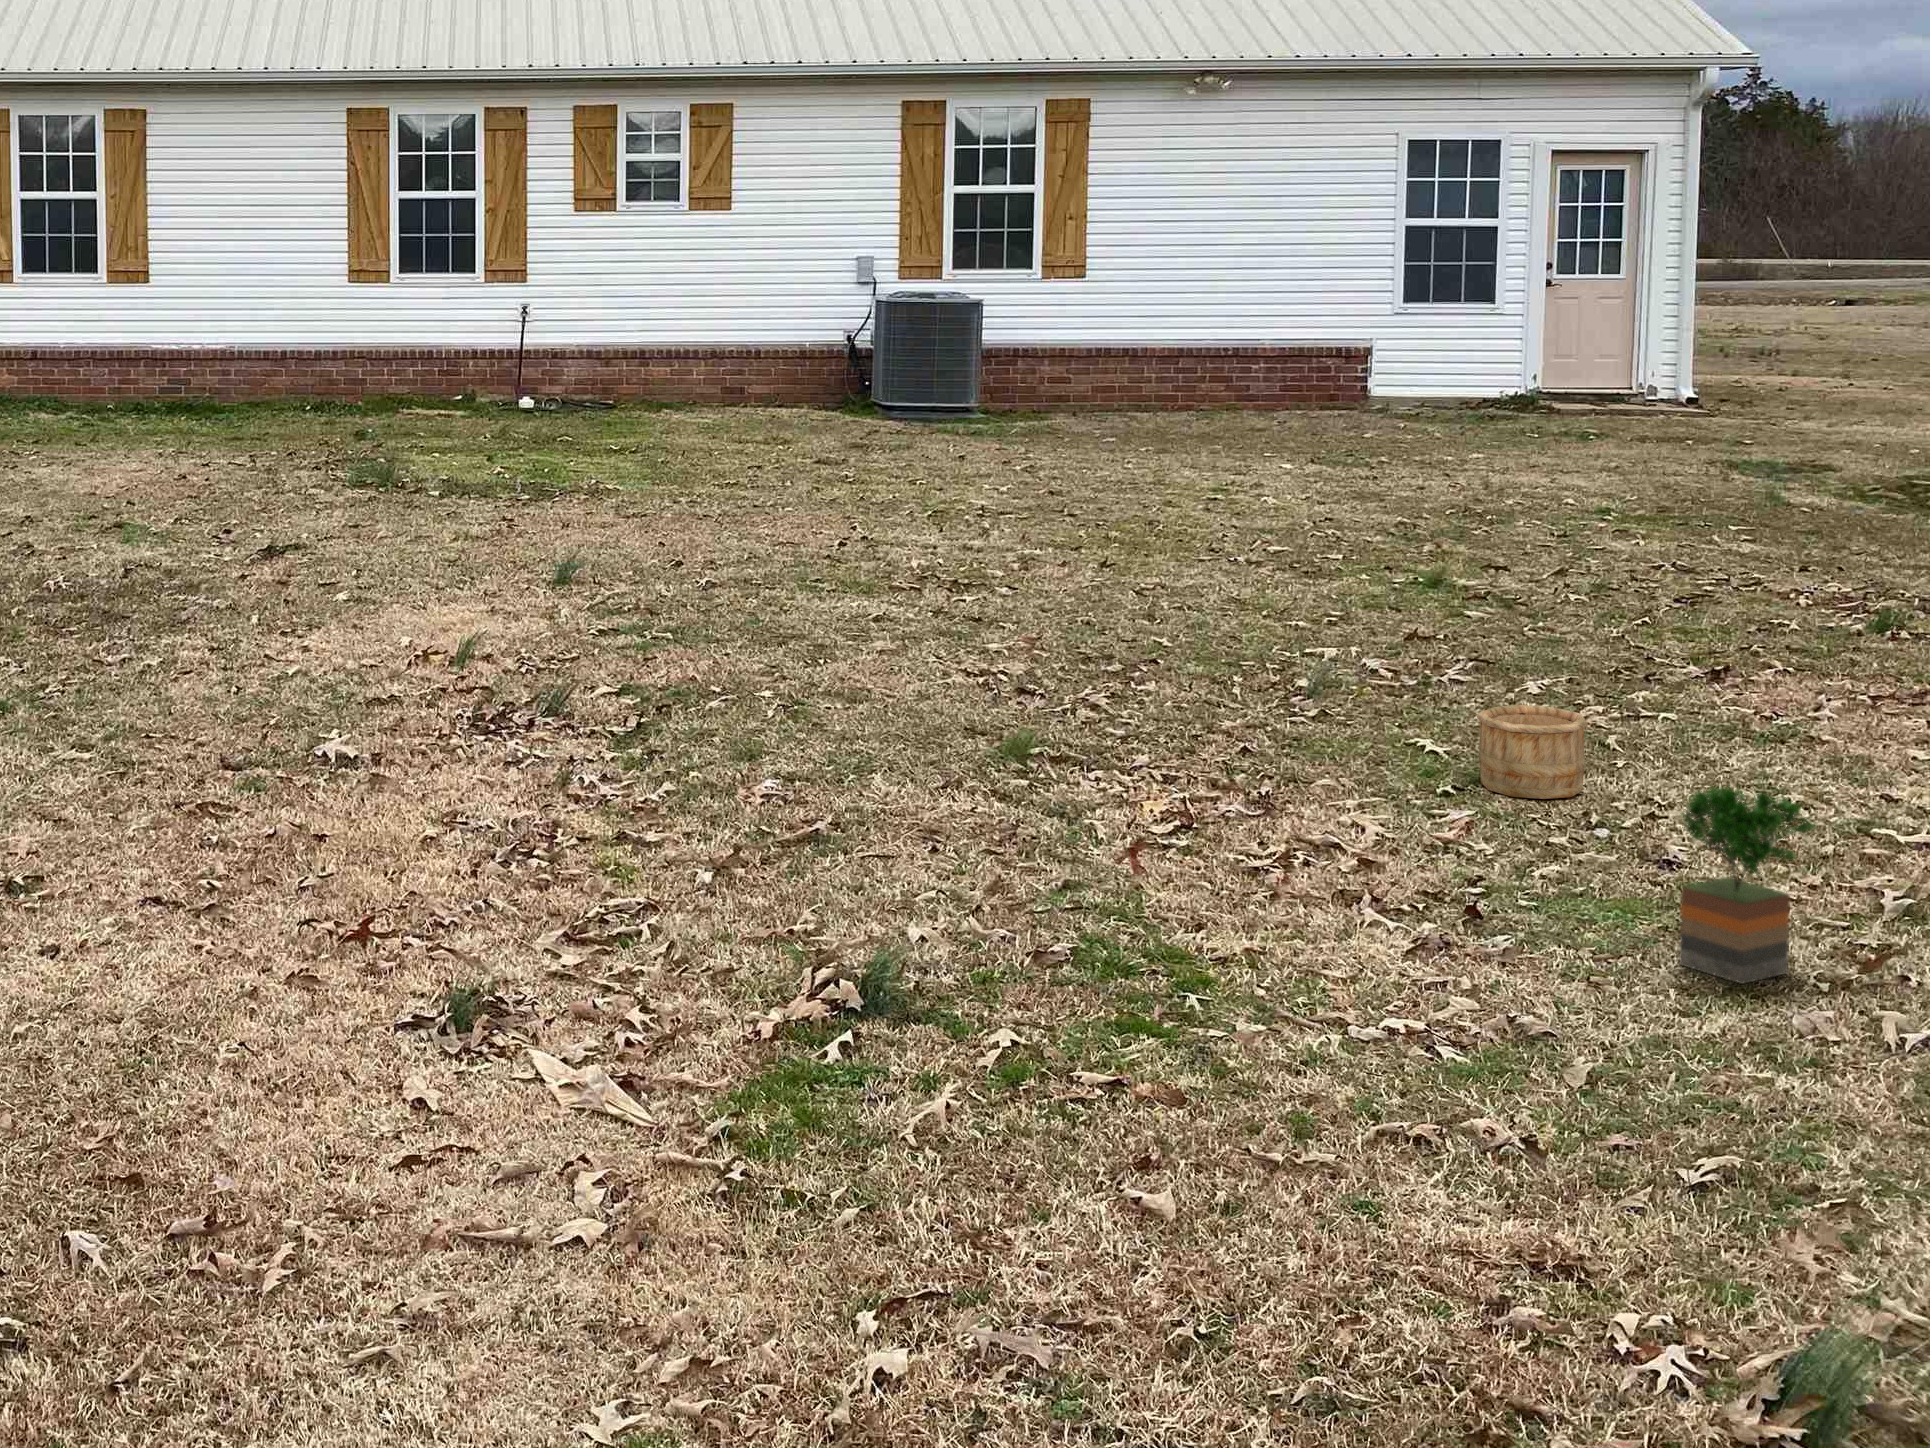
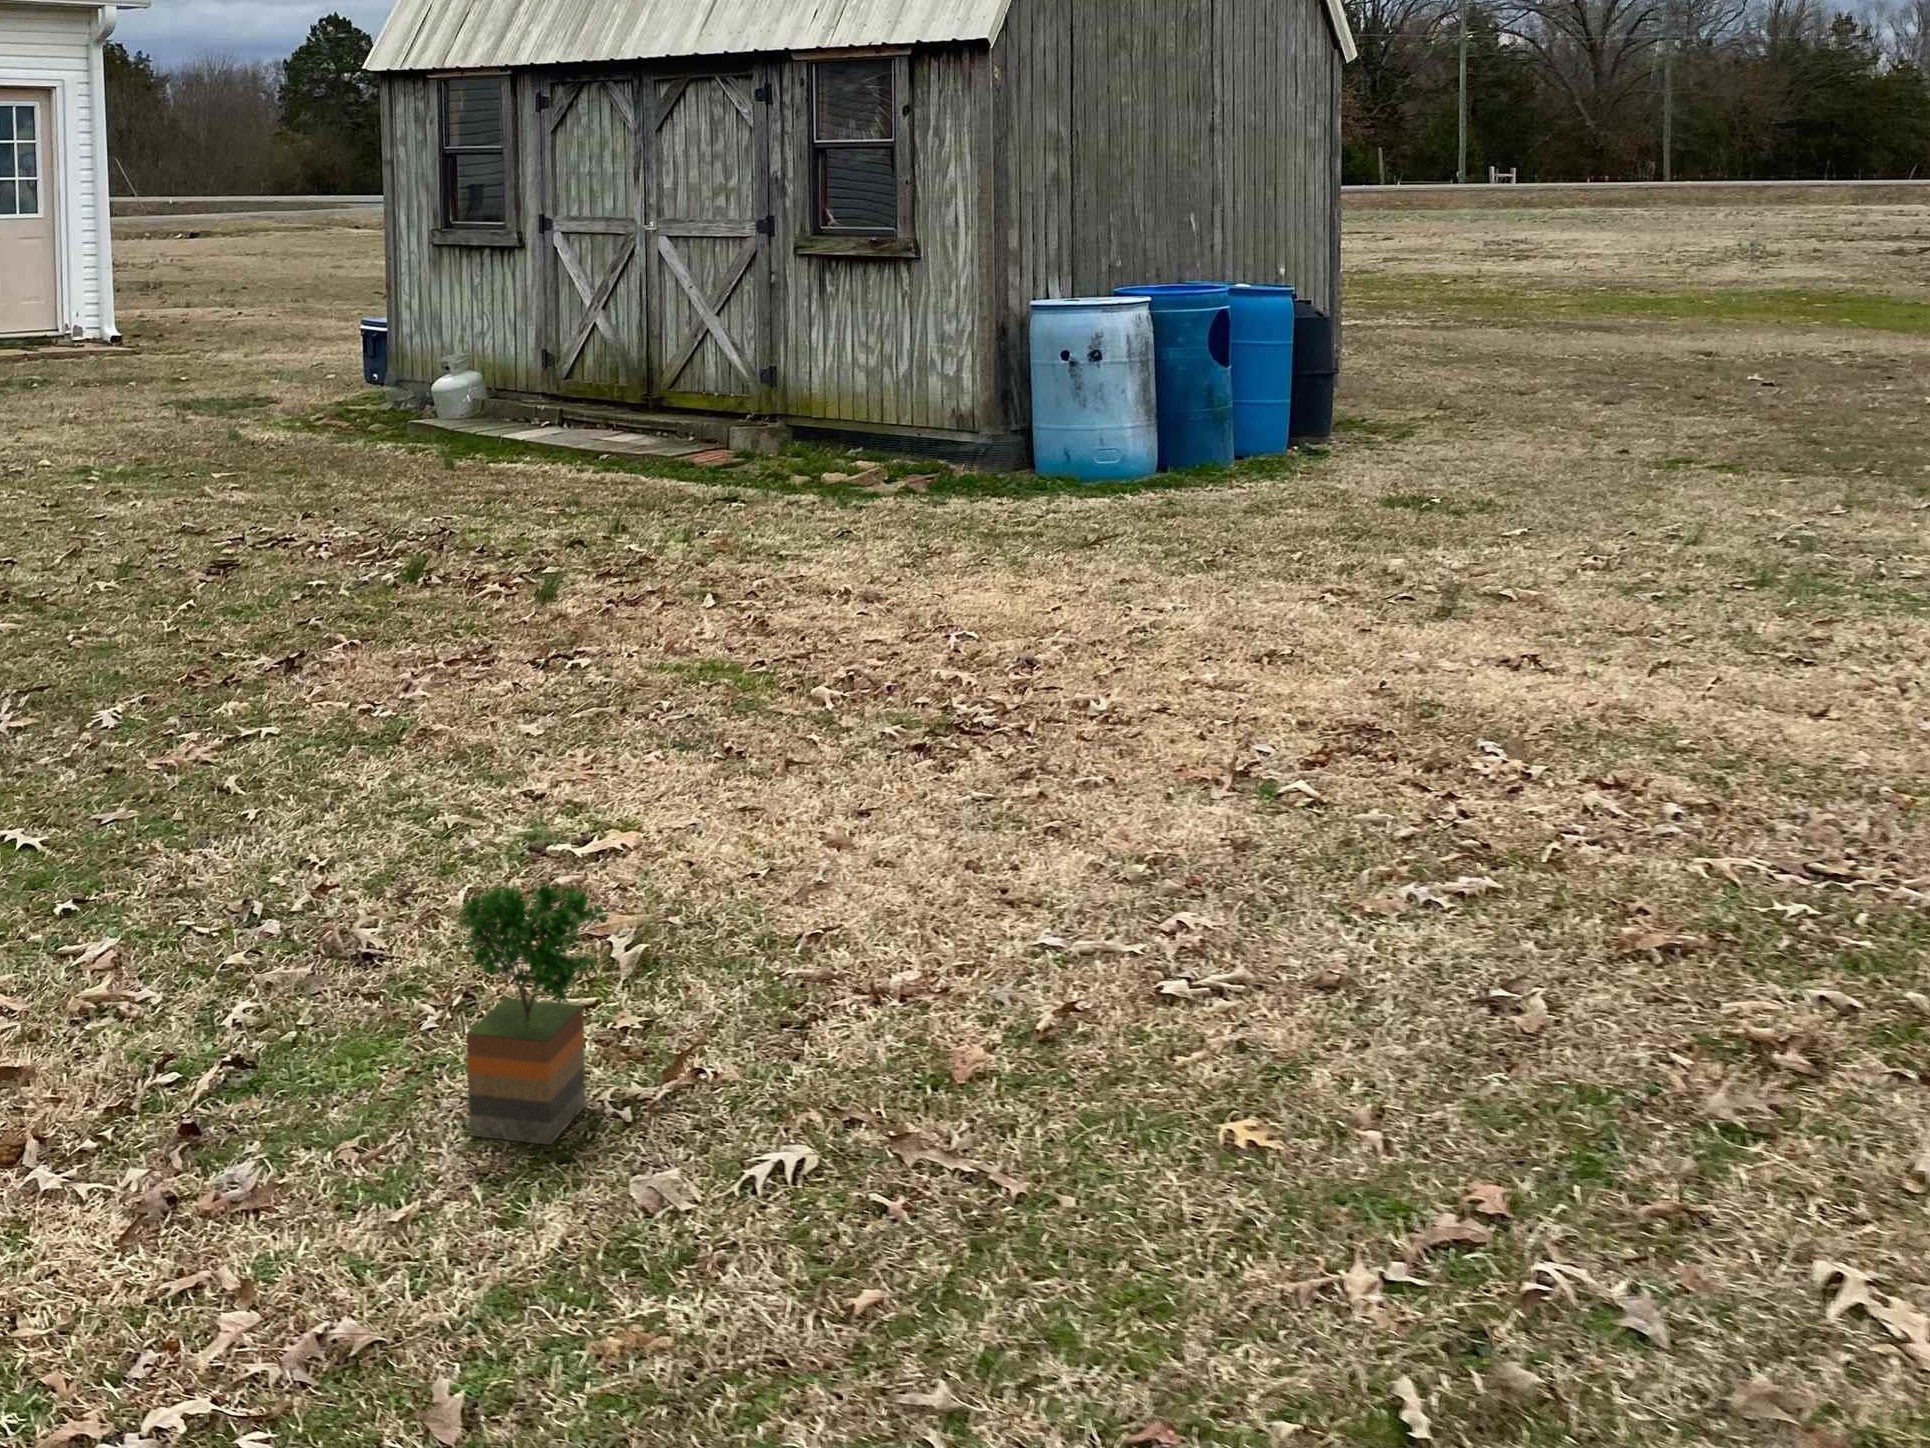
wooden bucket: present [1477,705,1588,799] -> none [98,767,233,898]

